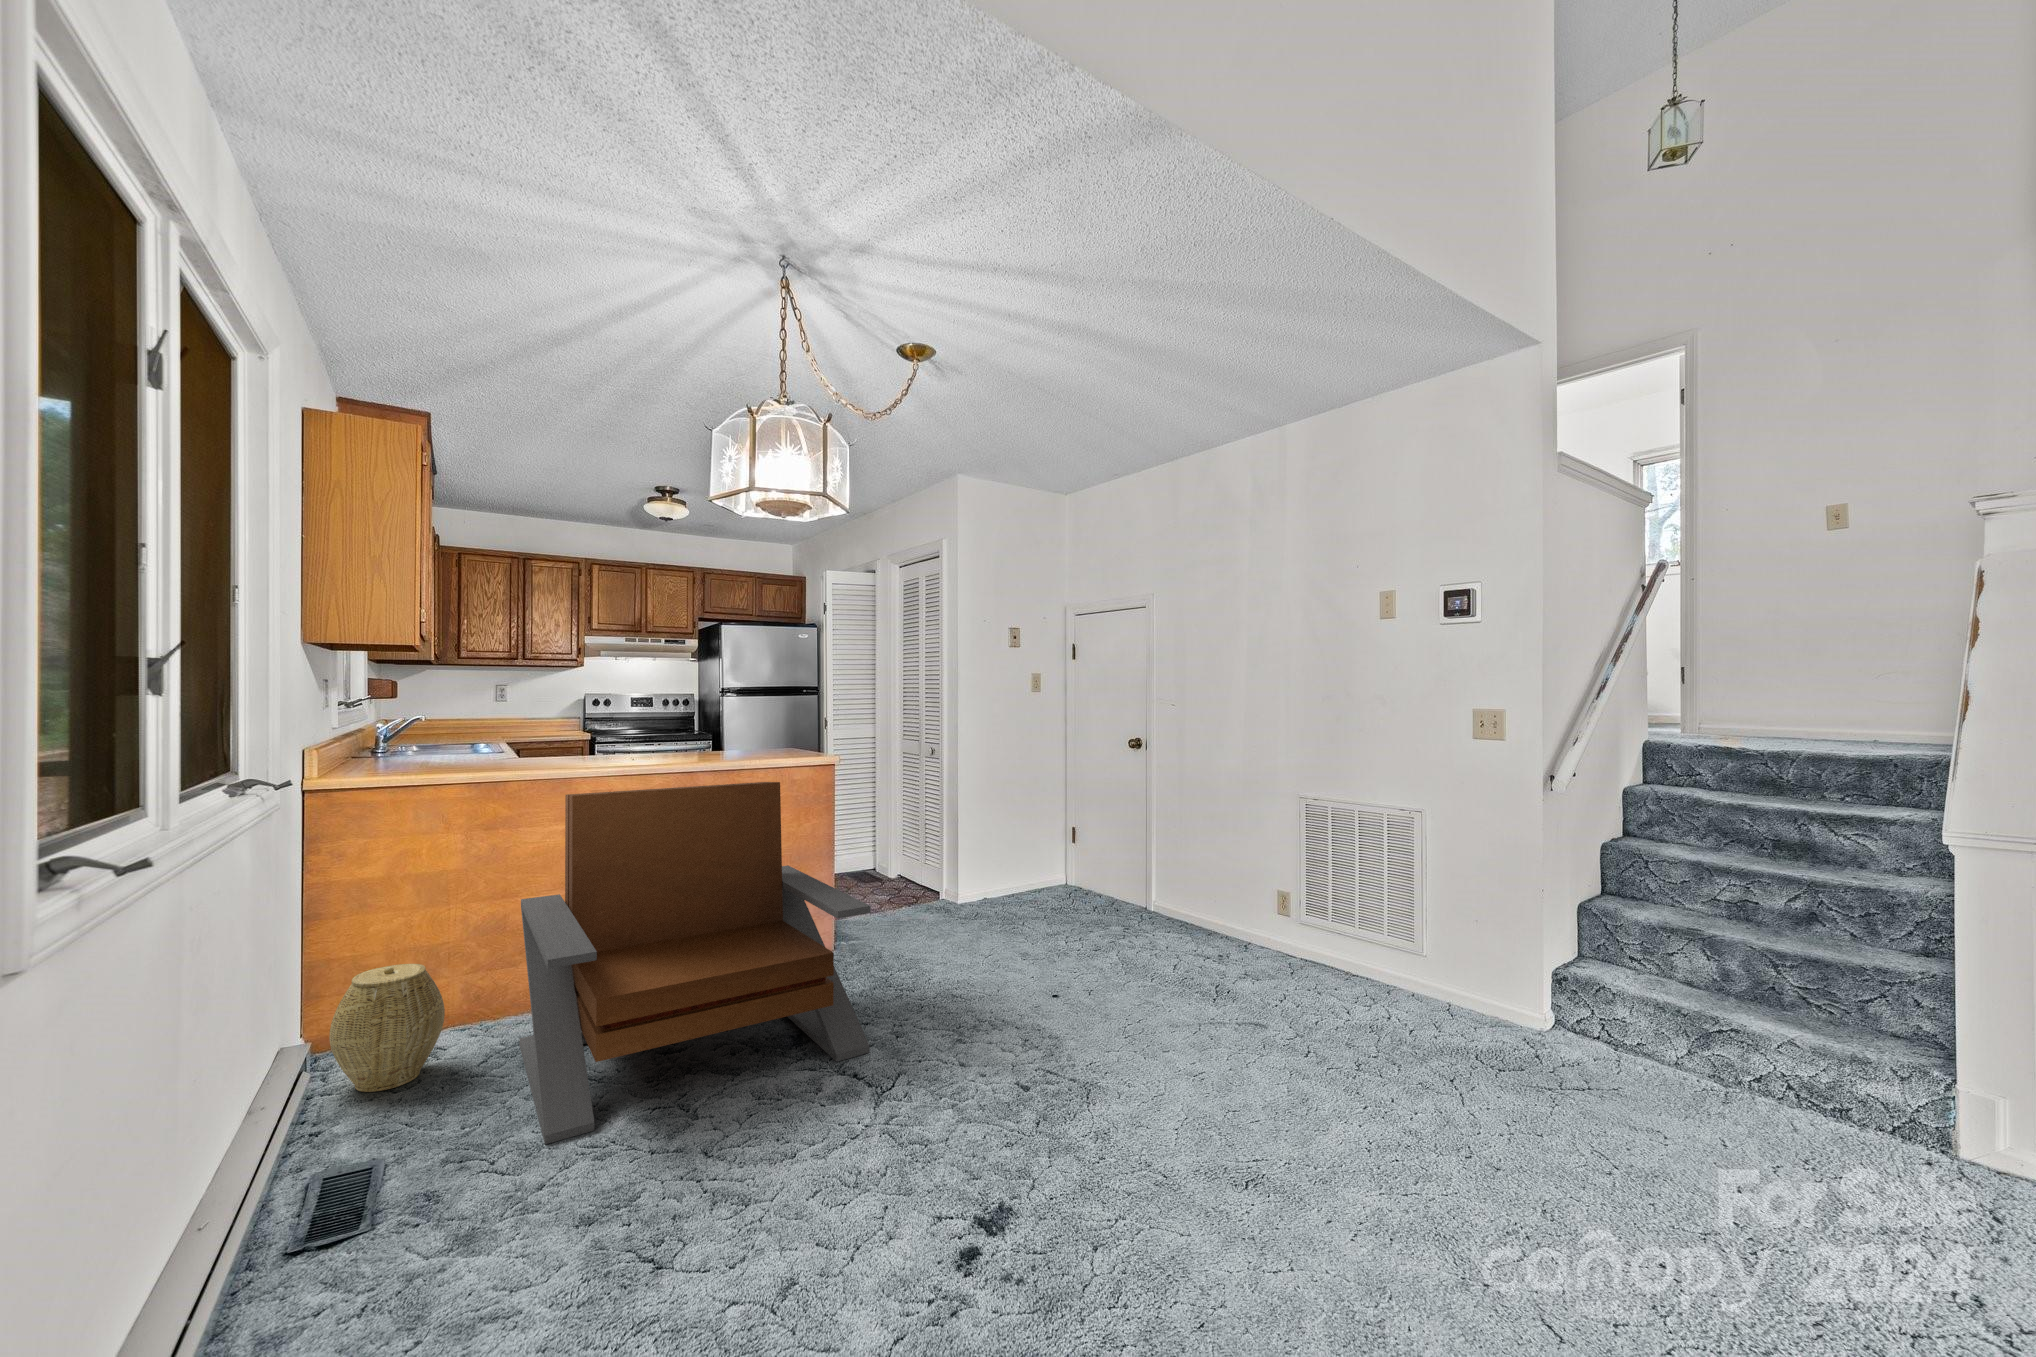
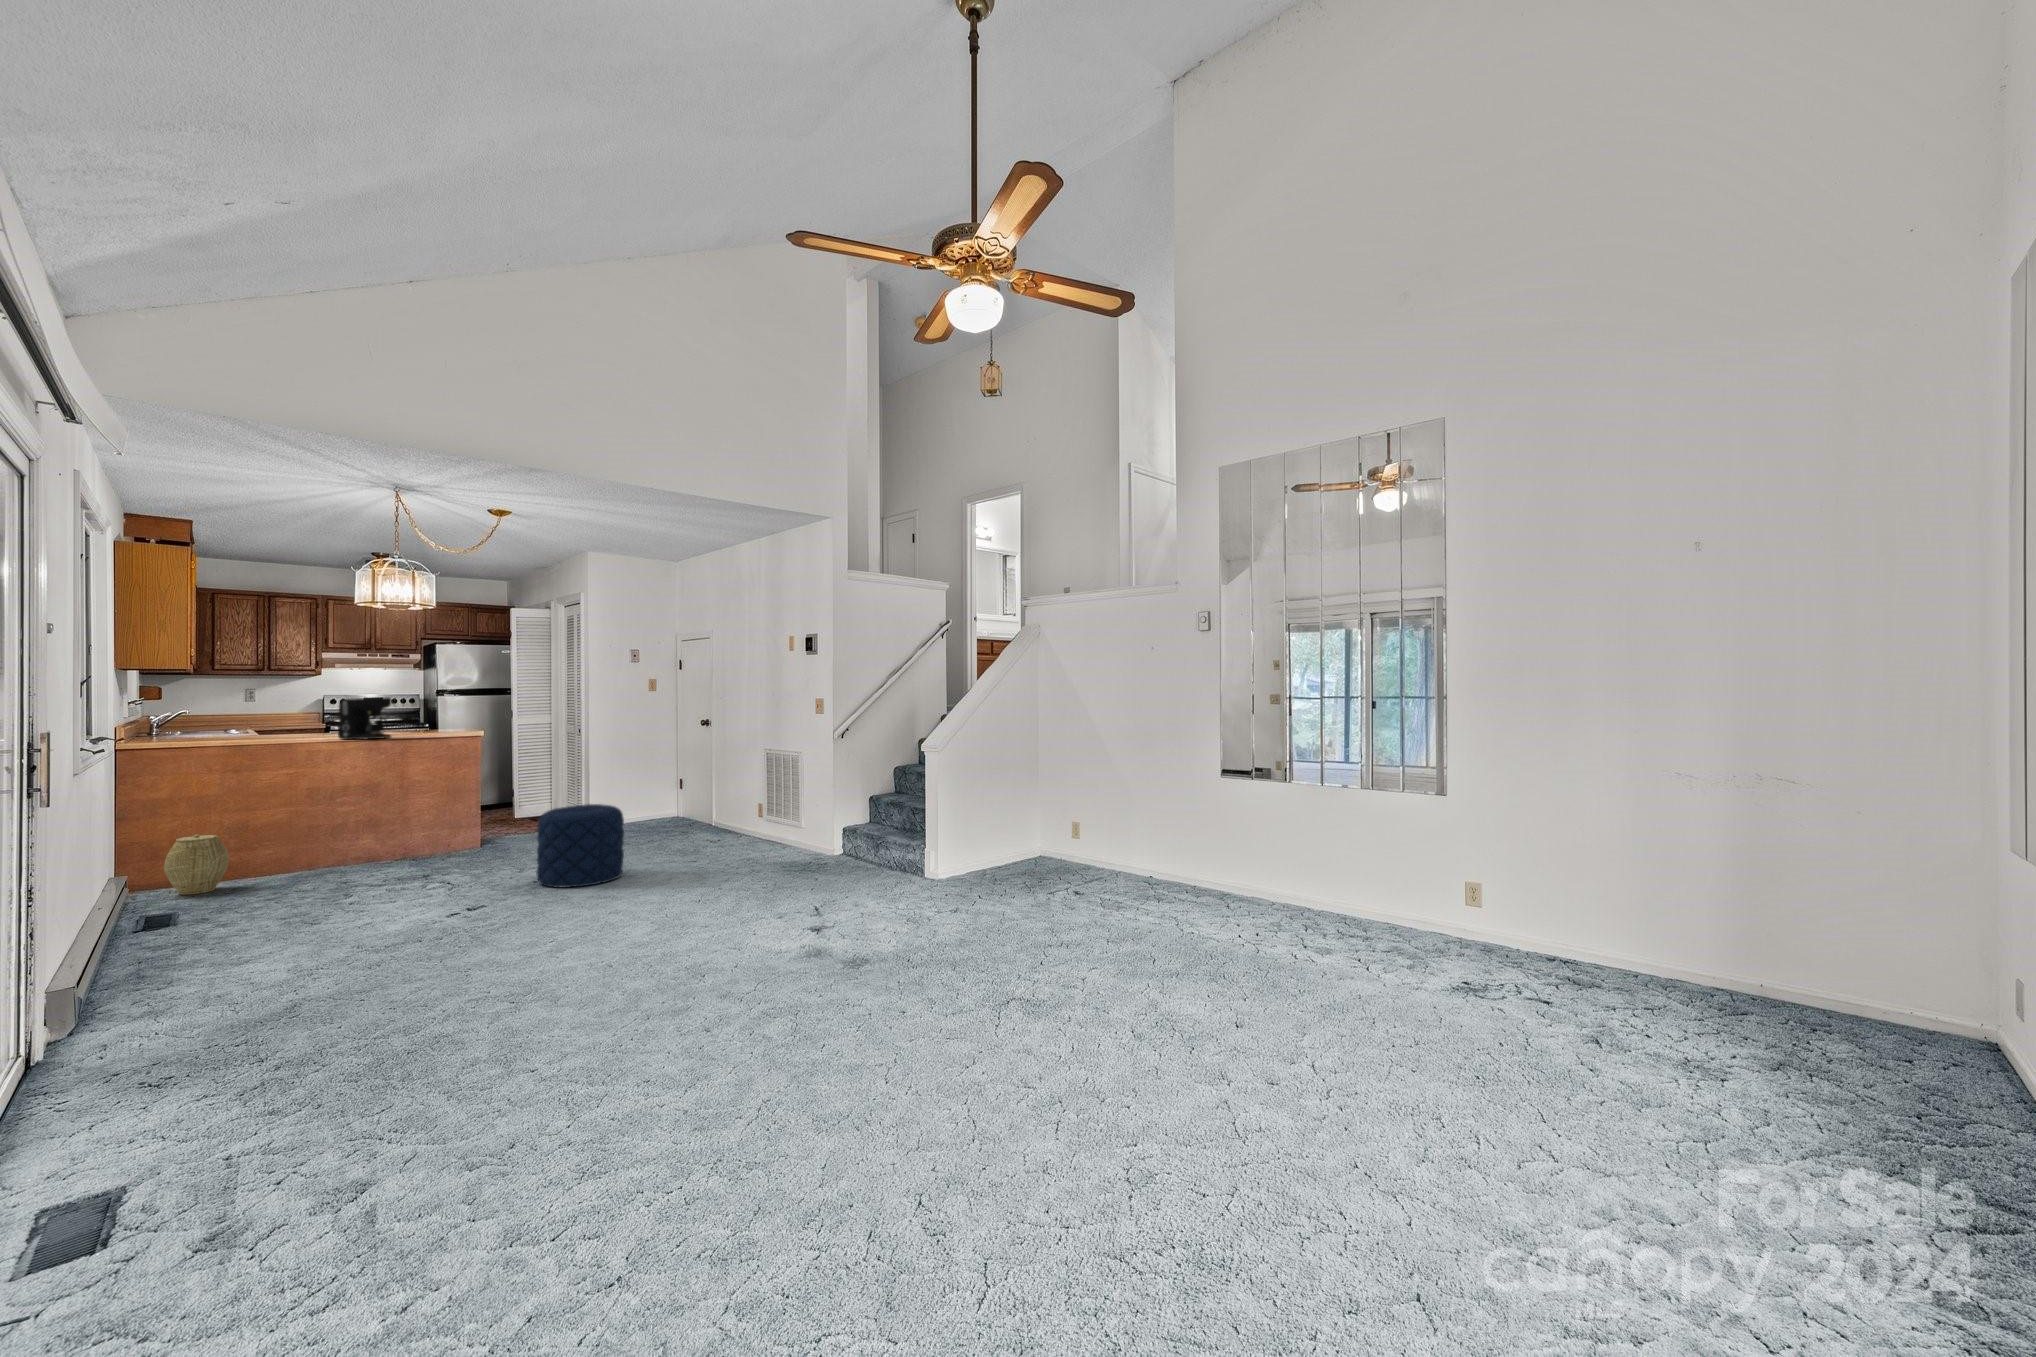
coffee maker: none [621,701,700,773] -> present [338,697,391,740]
lounge chair: present [519,782,871,1144] -> none [273,741,476,900]
pouf: none [1021,932,1192,1149] -> present [537,804,624,887]

